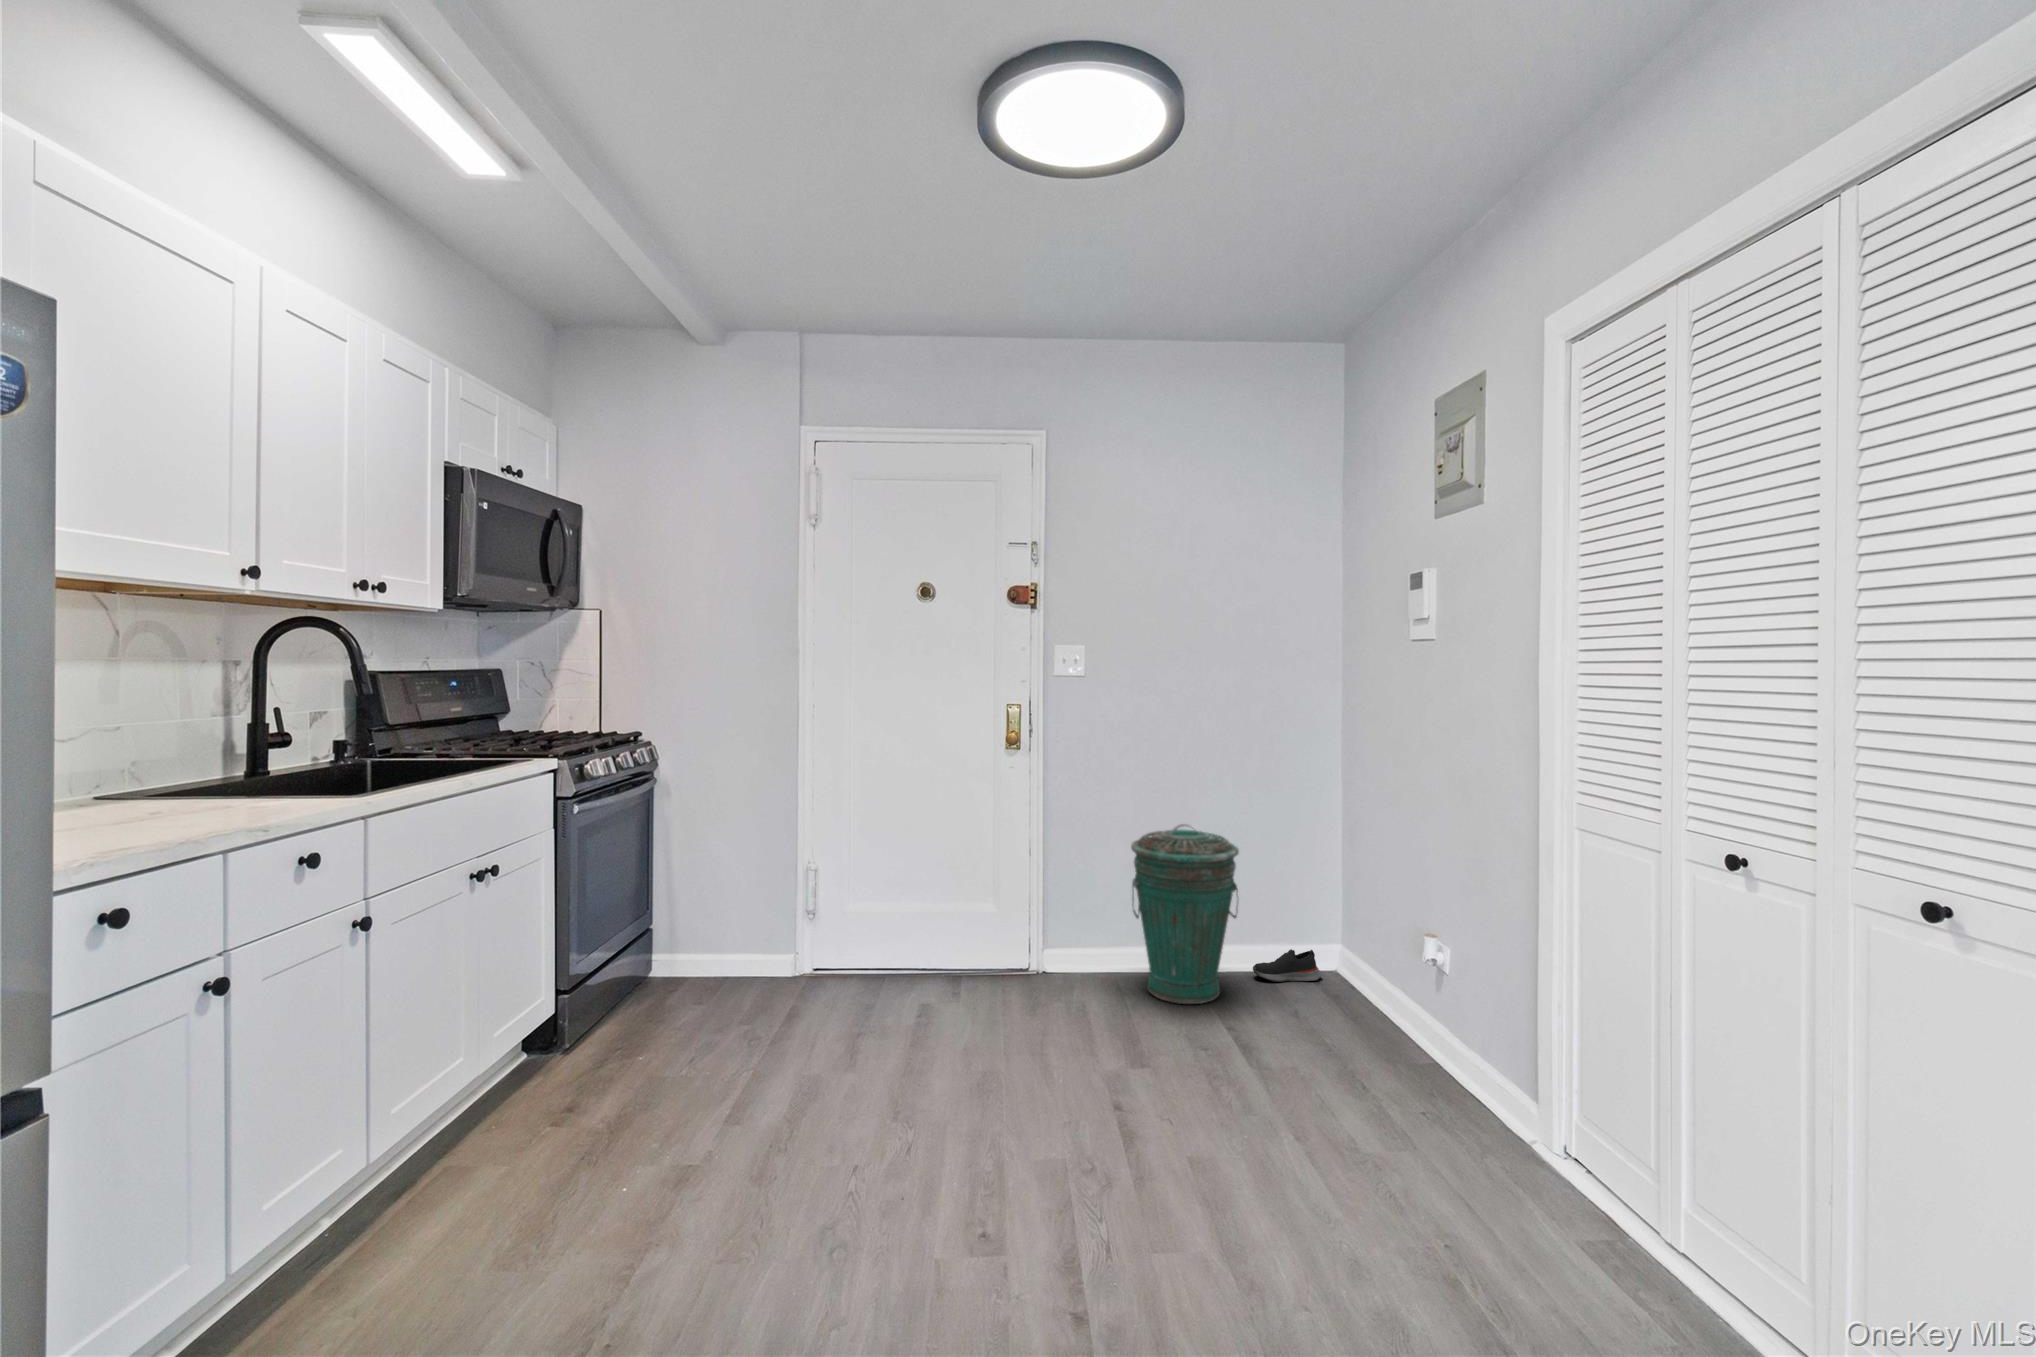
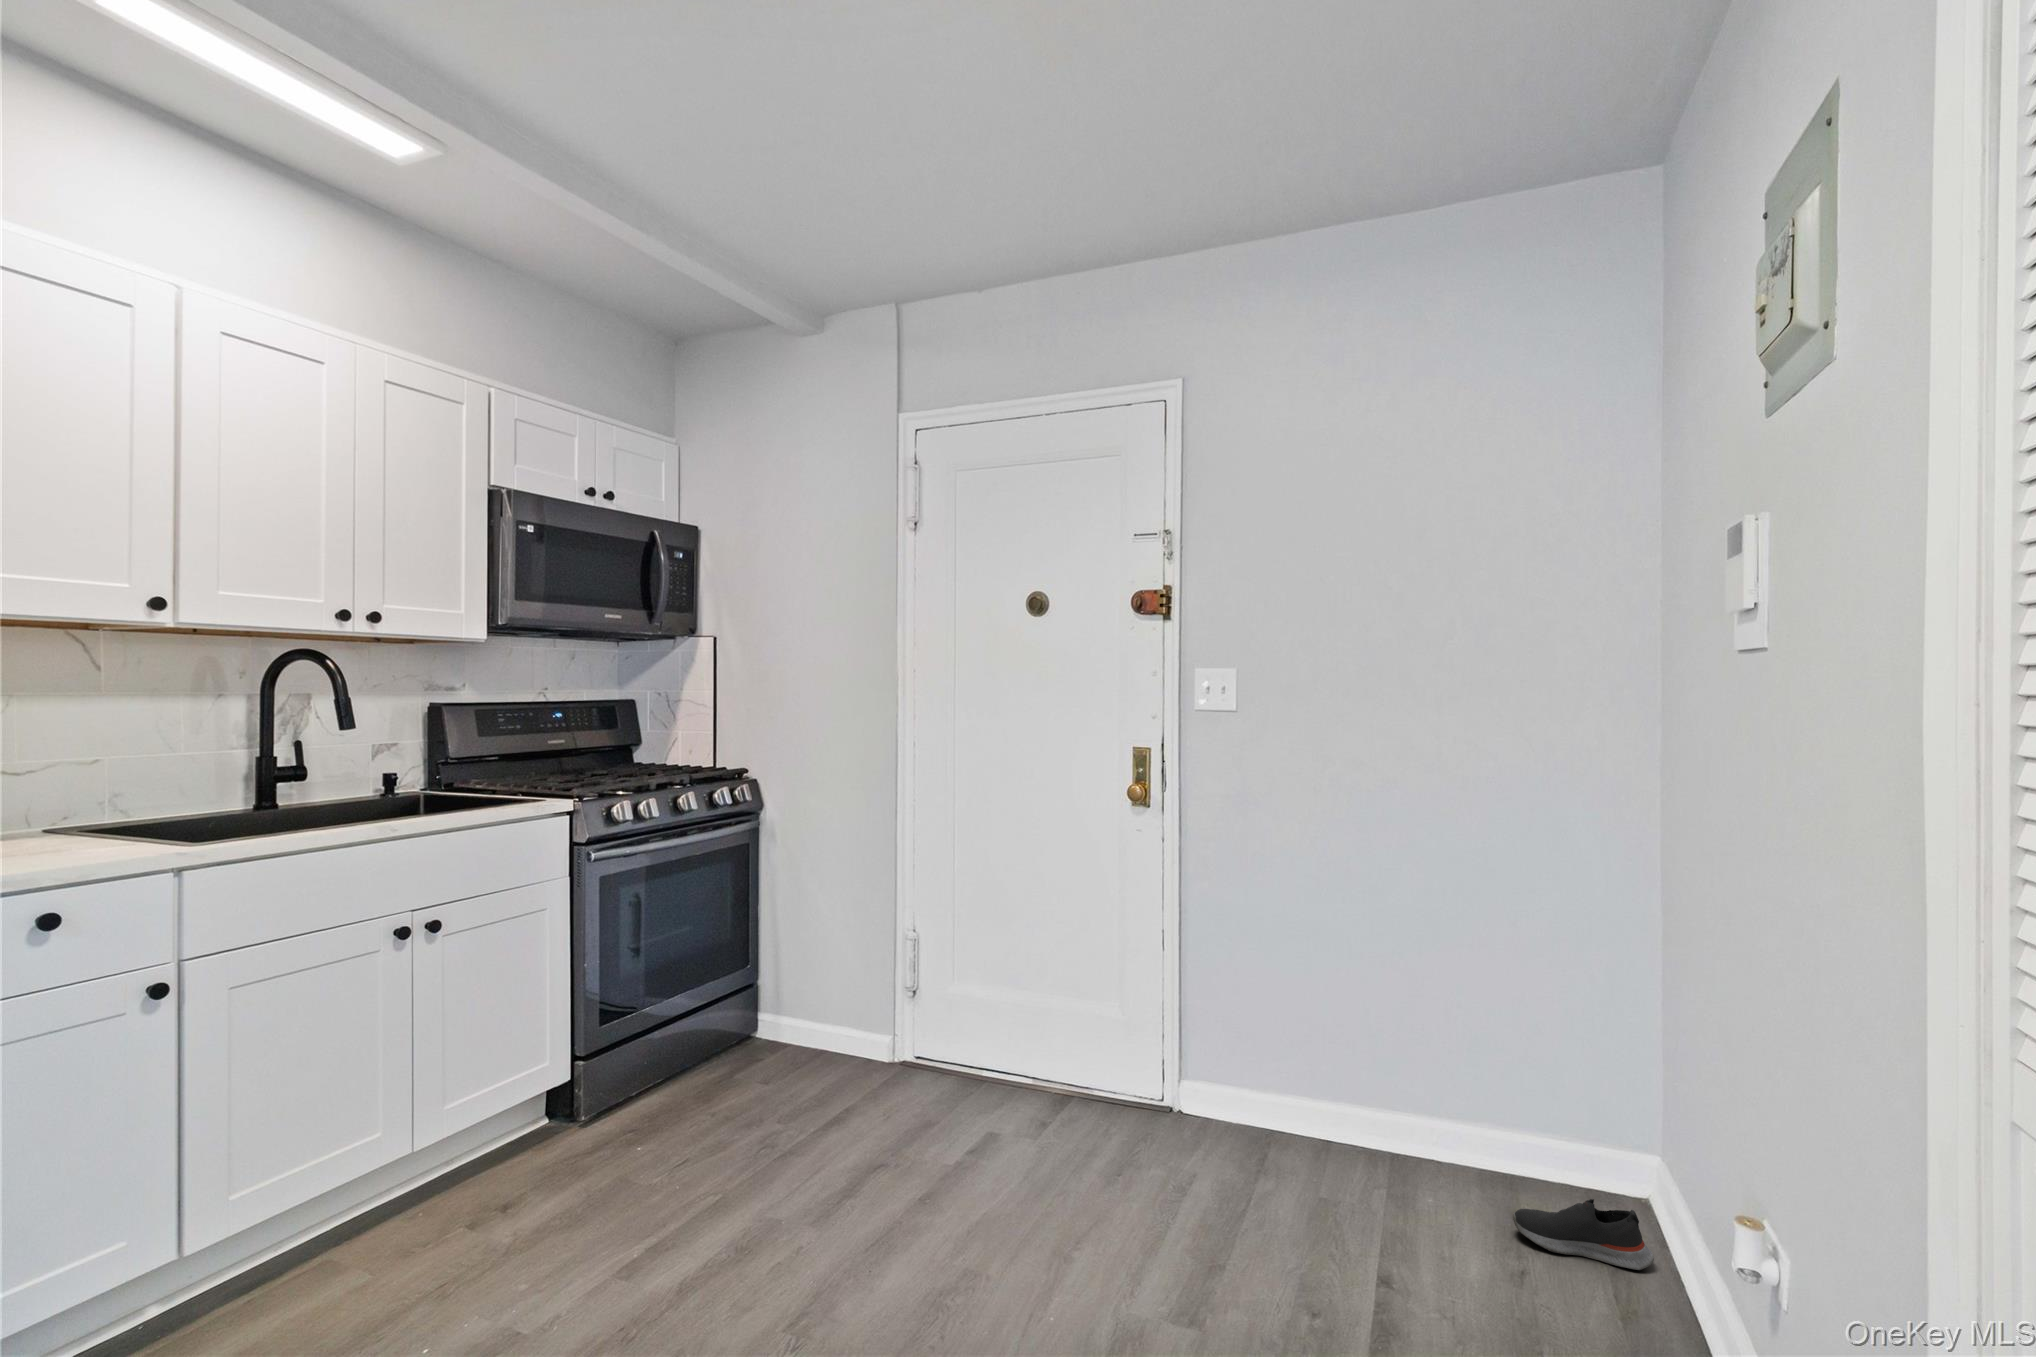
trash can: present [1131,824,1239,1004] -> none [1281,957,1465,1265]

